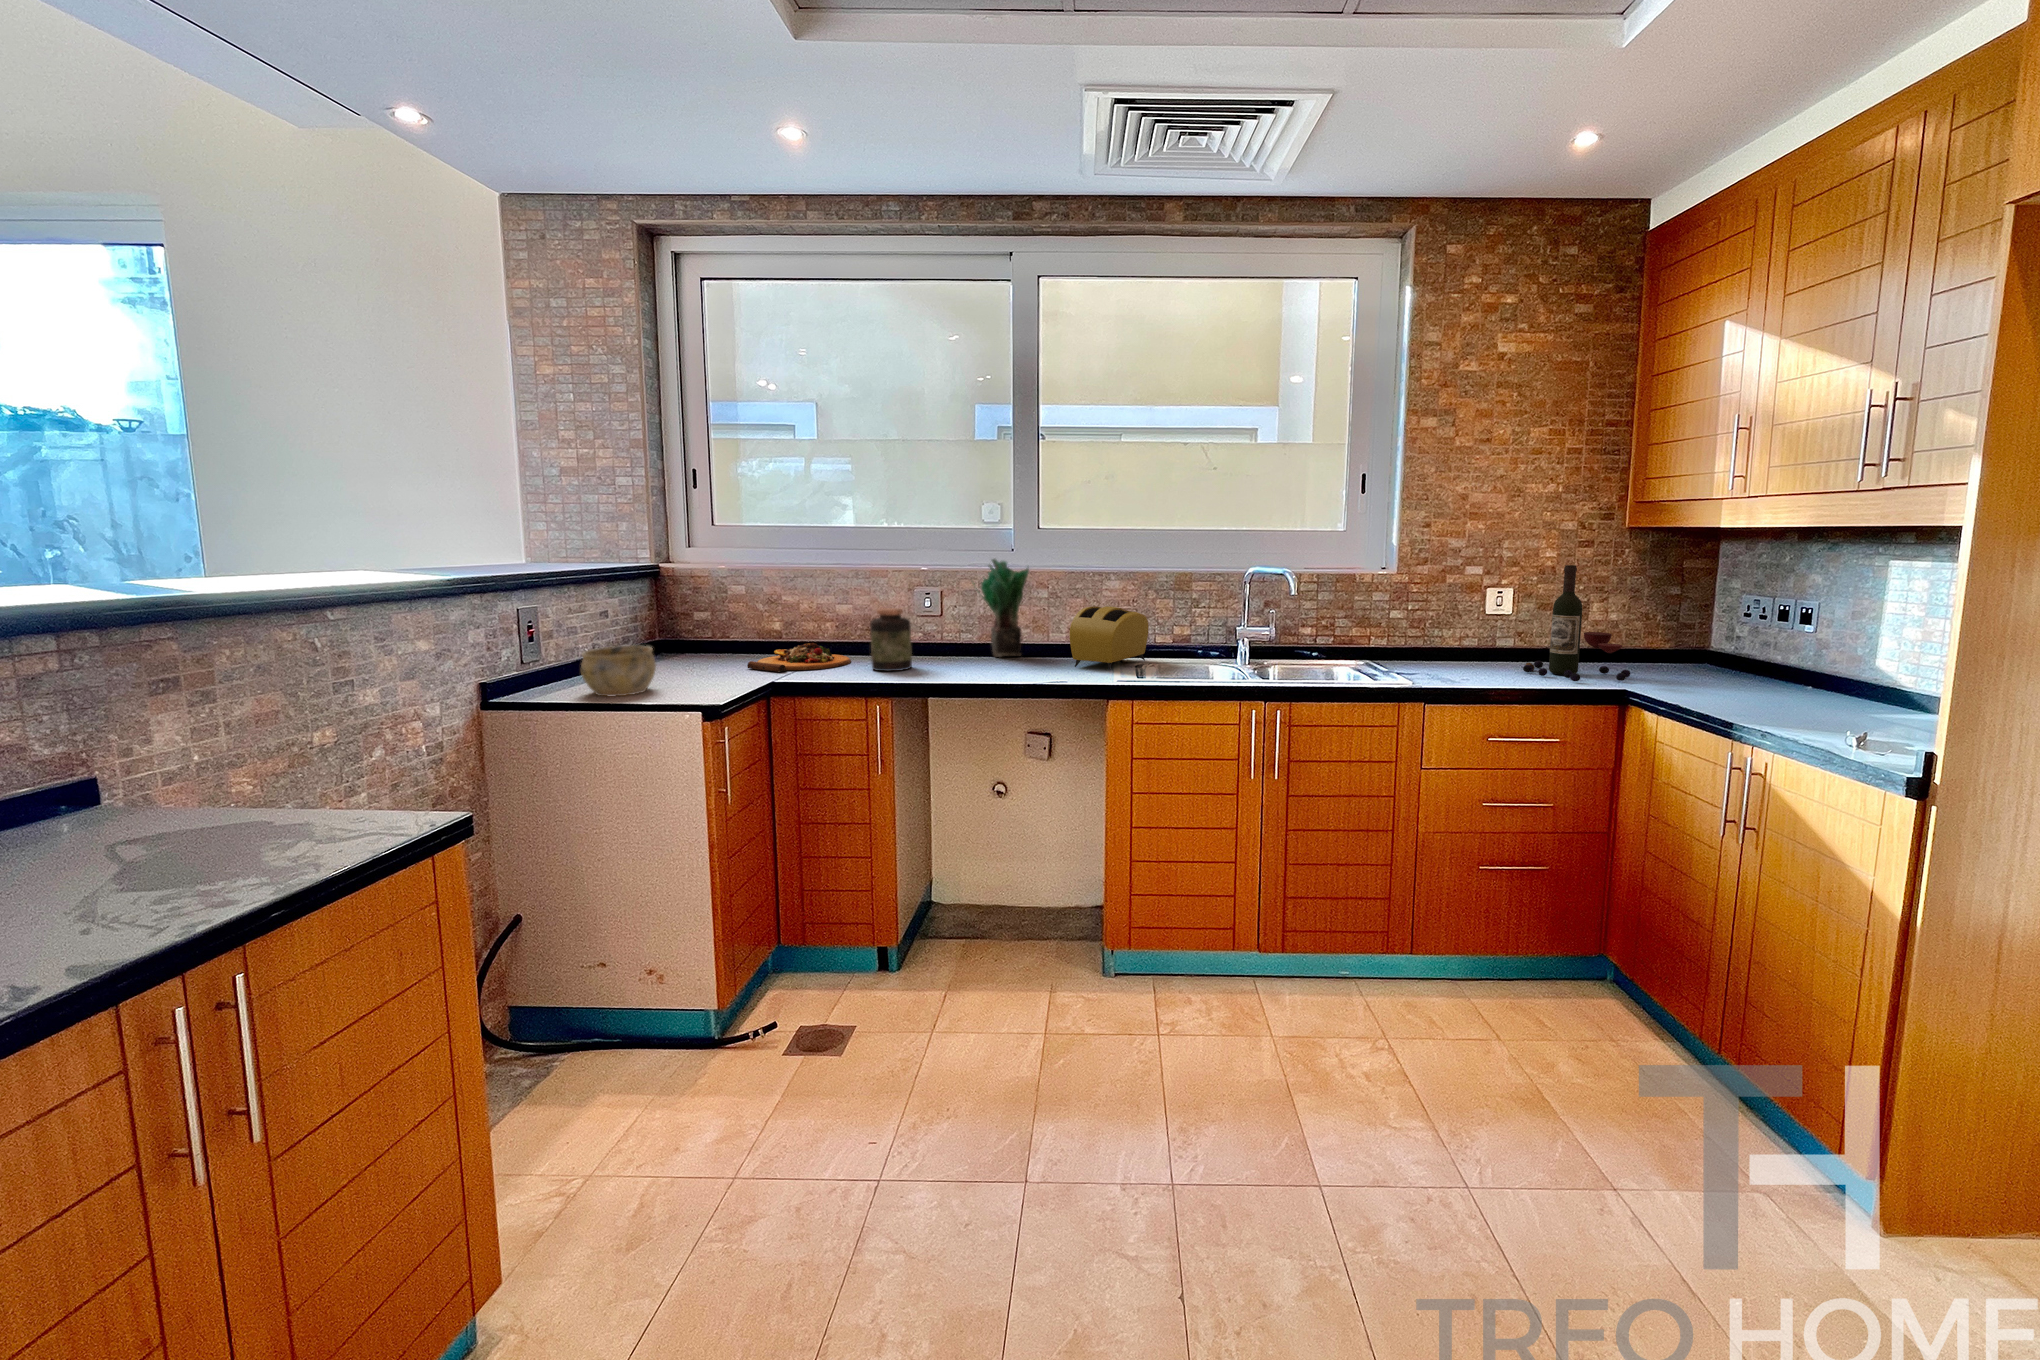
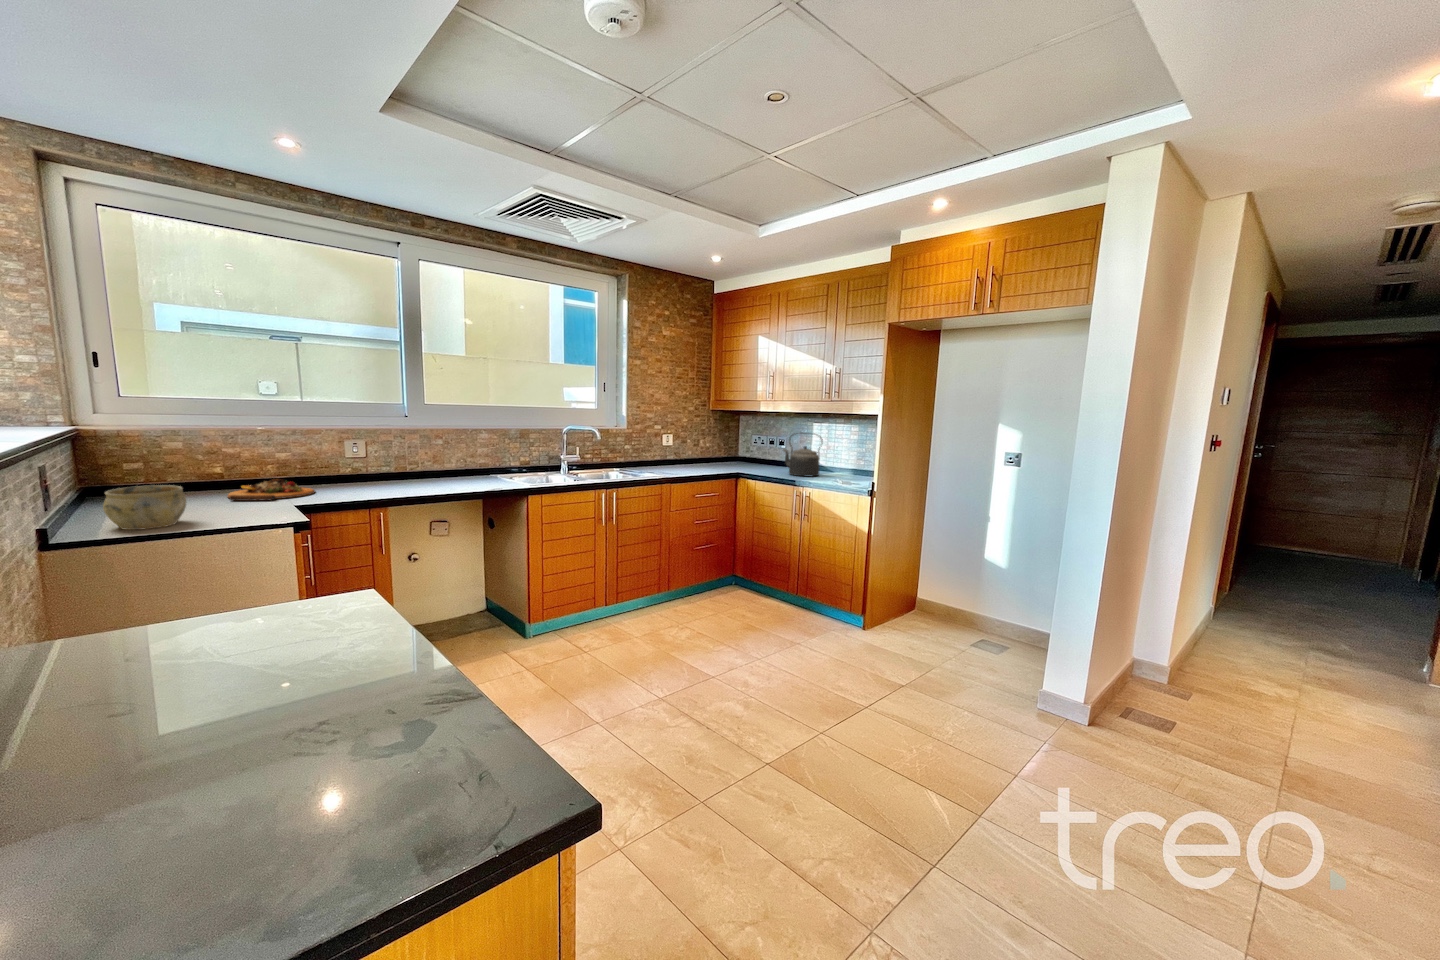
potted plant: present [974,559,1029,657] -> none [402,417,443,481]
wine bottle: present [1523,565,1630,681] -> none [695,423,741,472]
kettle: none [1751,594,1868,716] -> present [783,433,823,476]
toaster: present [1069,606,1148,670] -> none [485,446,523,482]
jar: present [870,608,912,671] -> none [346,450,379,494]

